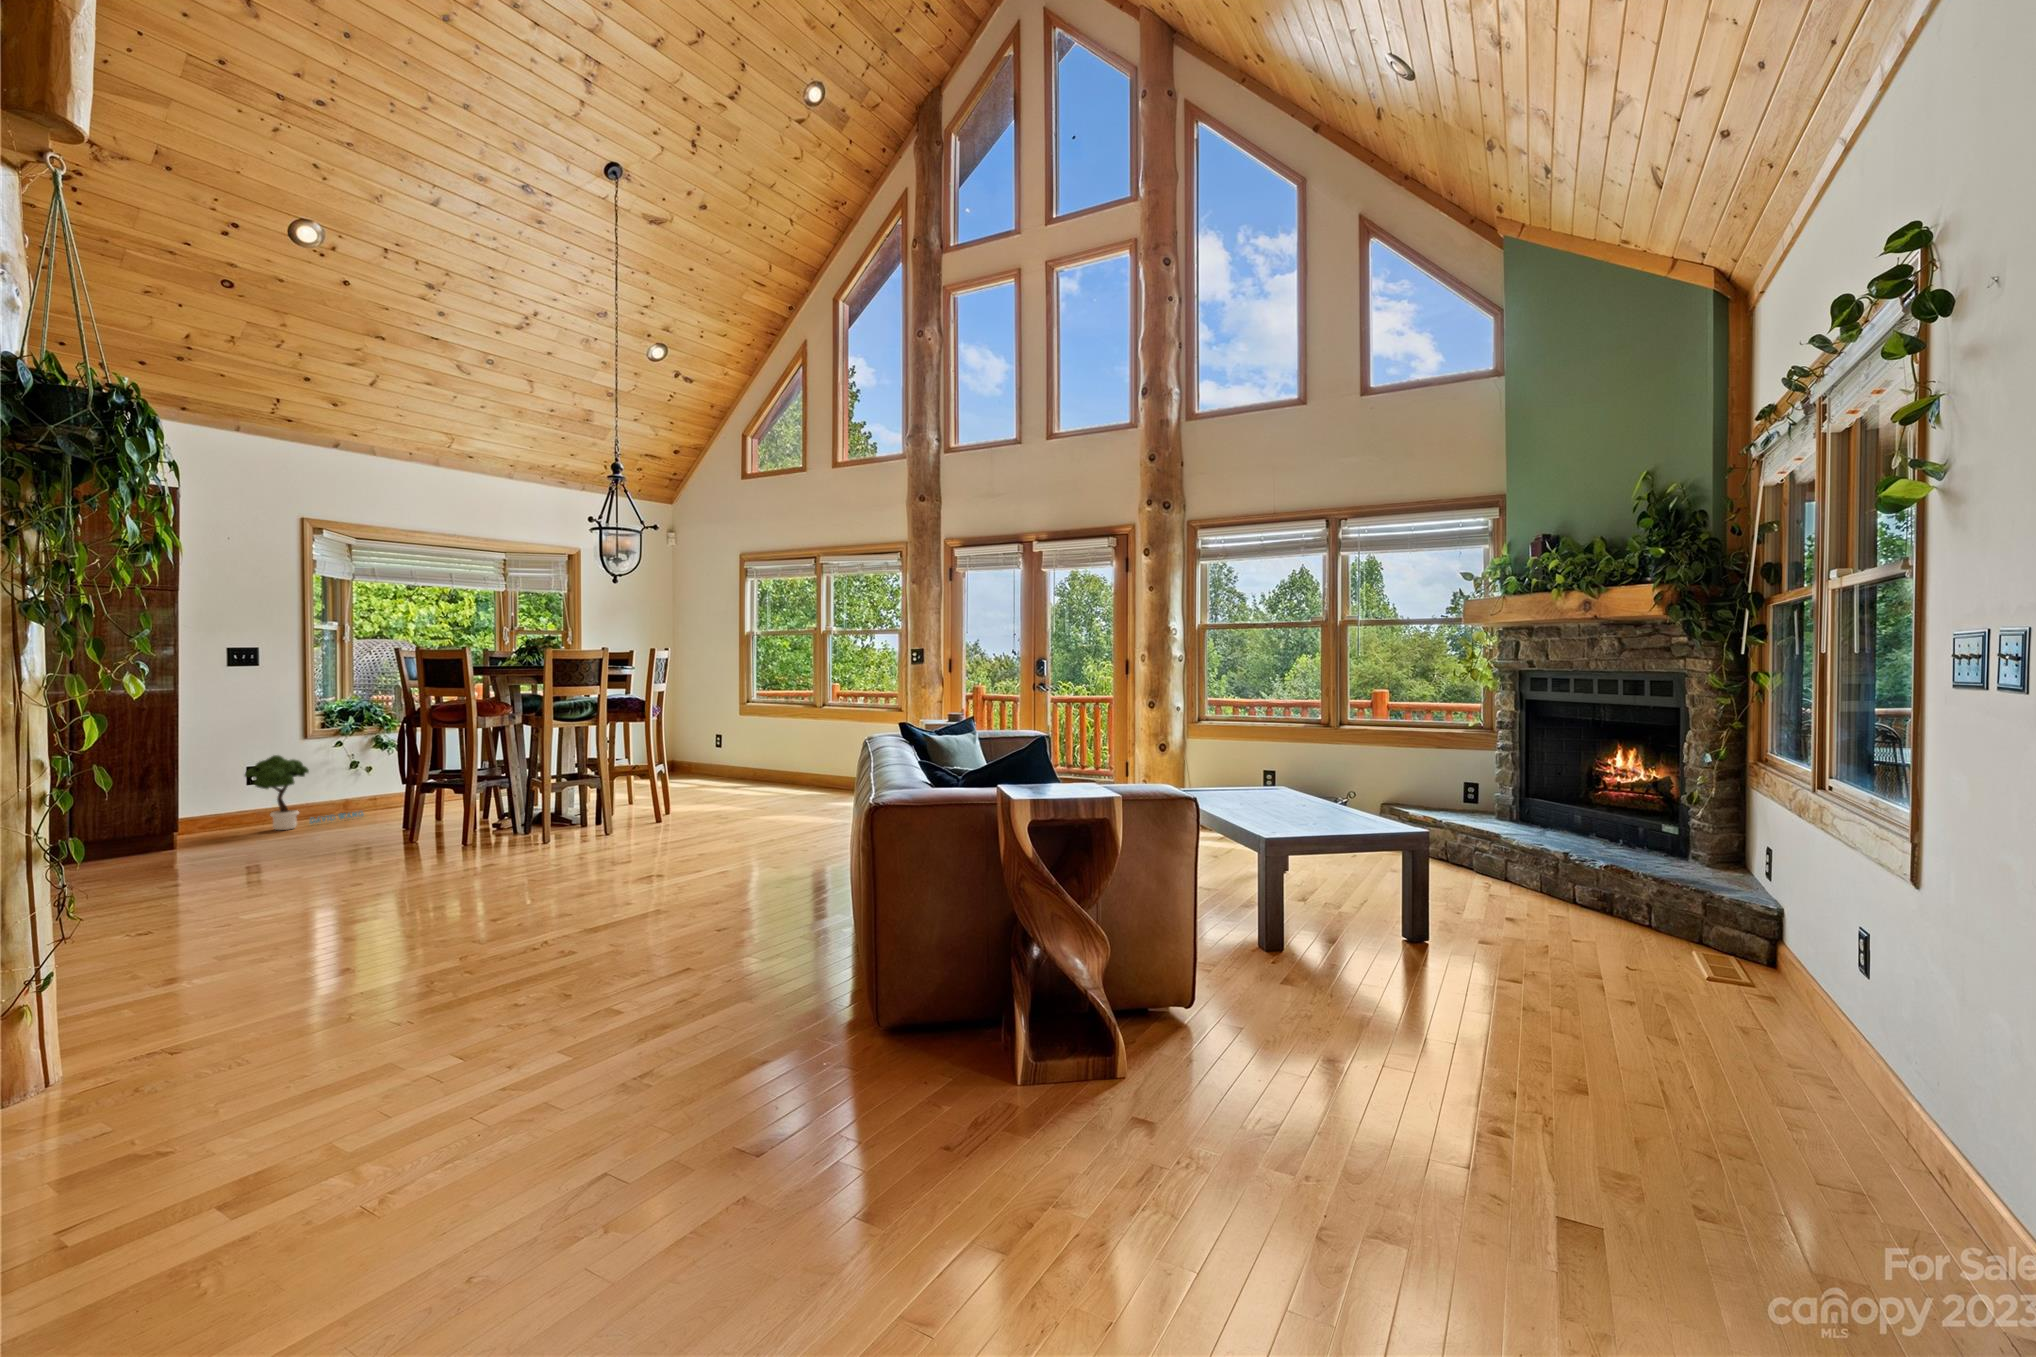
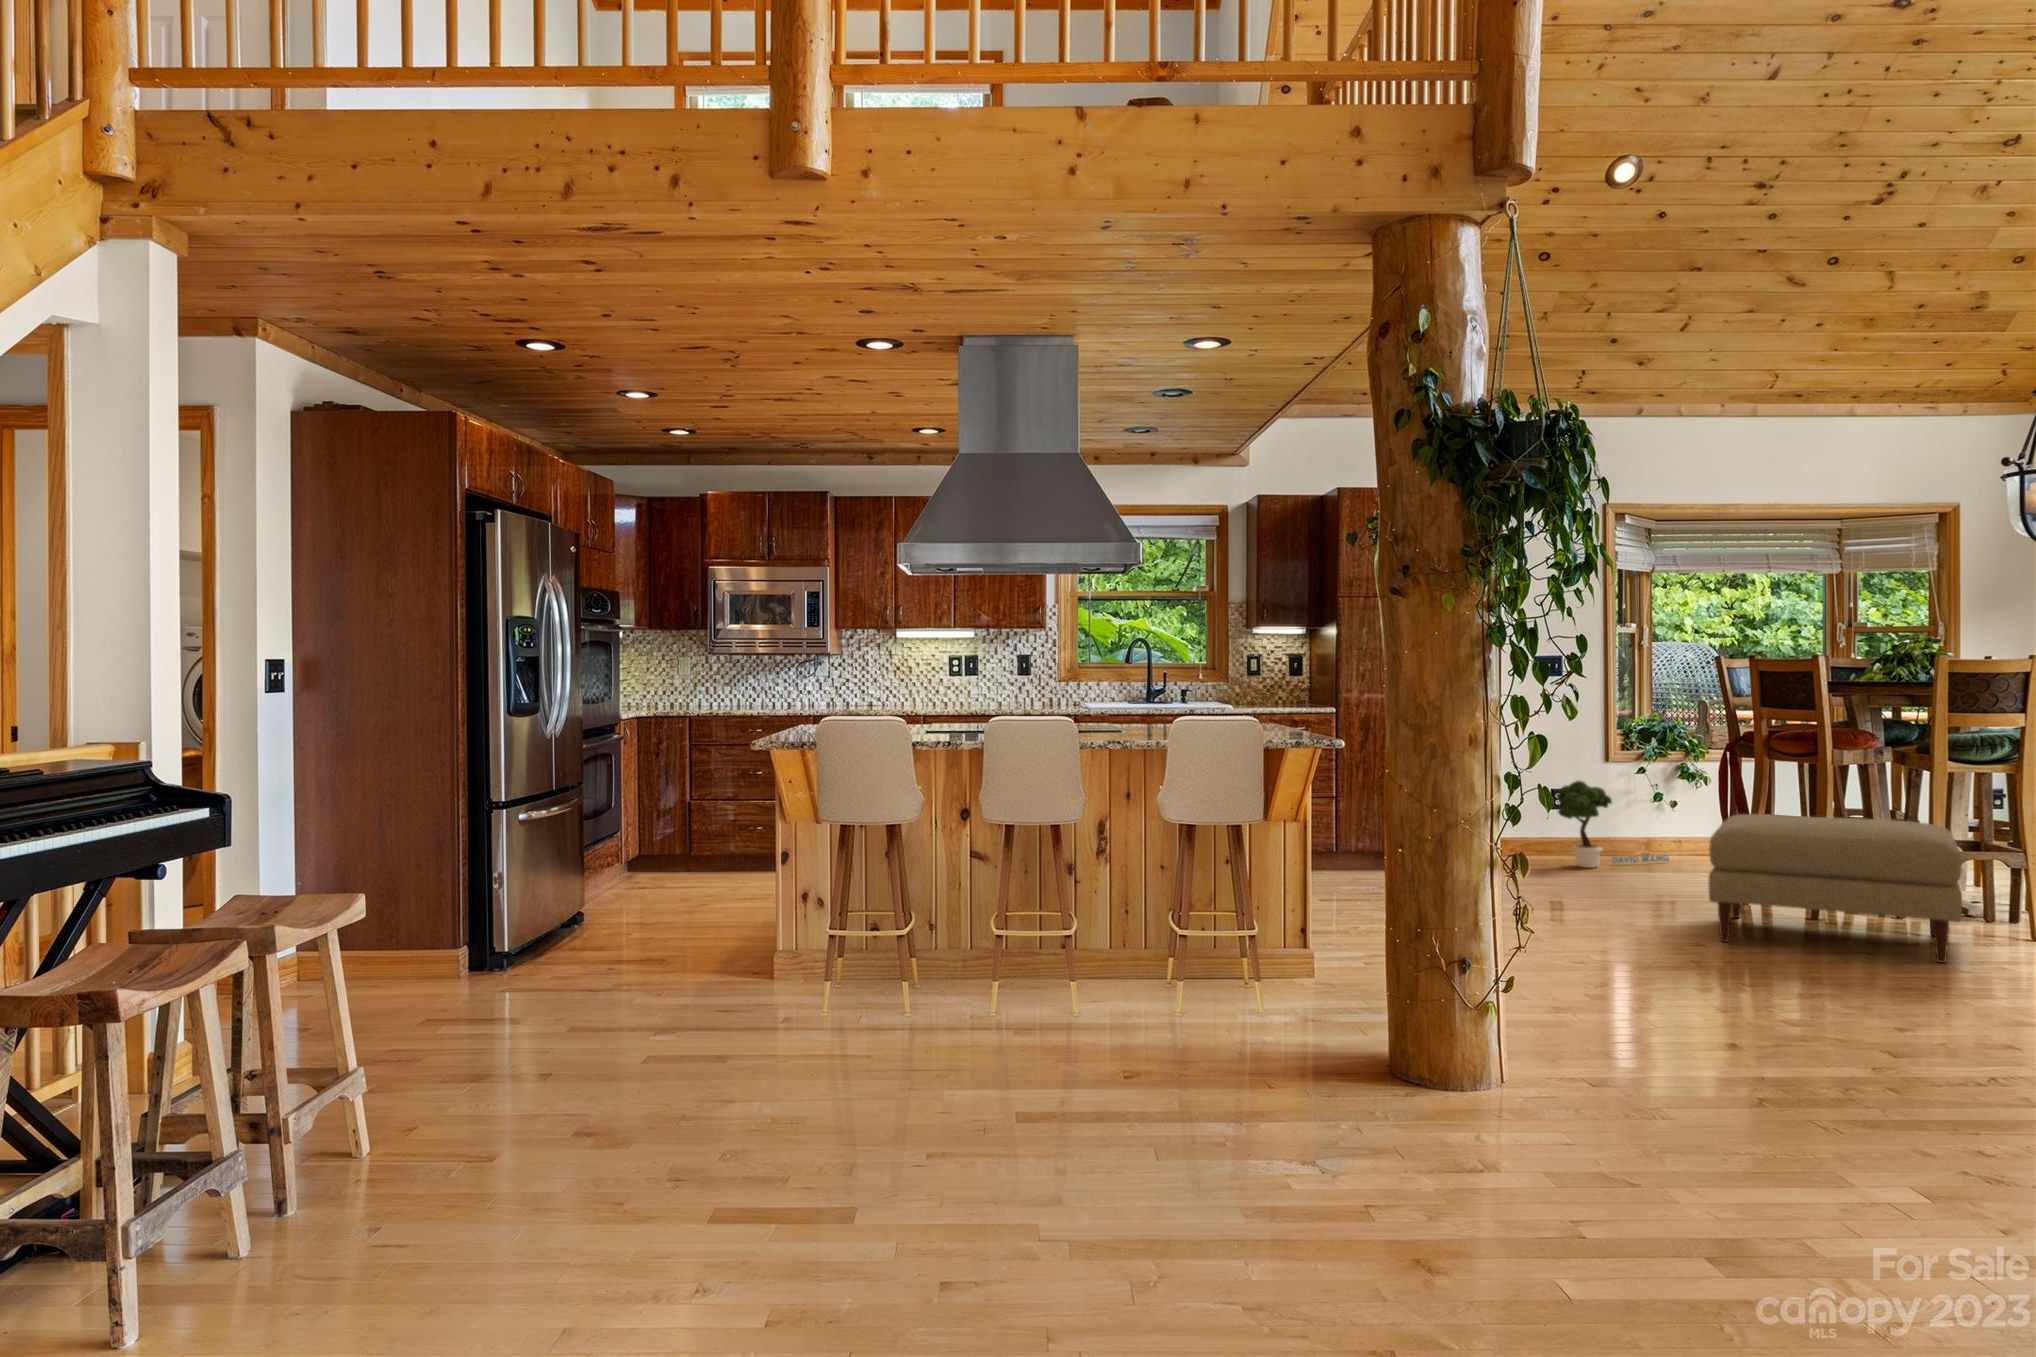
ottoman: none [369,765,557,872] -> present [1708,814,1962,963]

